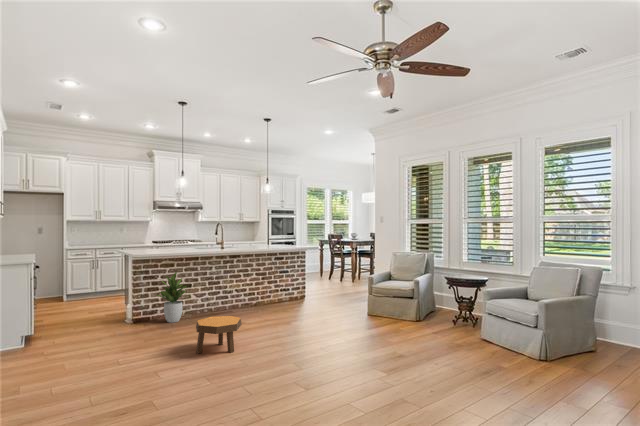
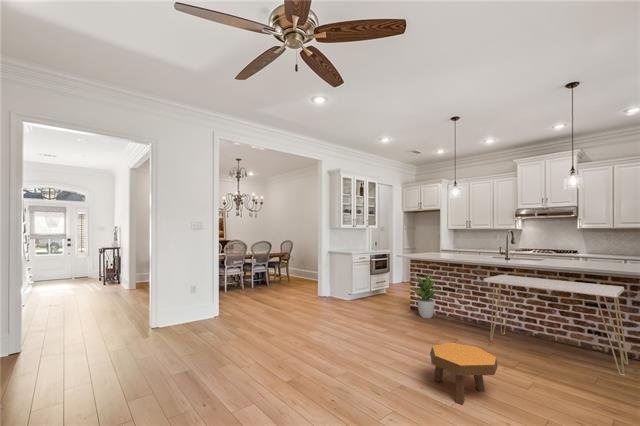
console table: none [238,258,315,314] -> present [484,275,628,376]
footstool: present [196,316,242,353] -> present [430,343,498,405]

